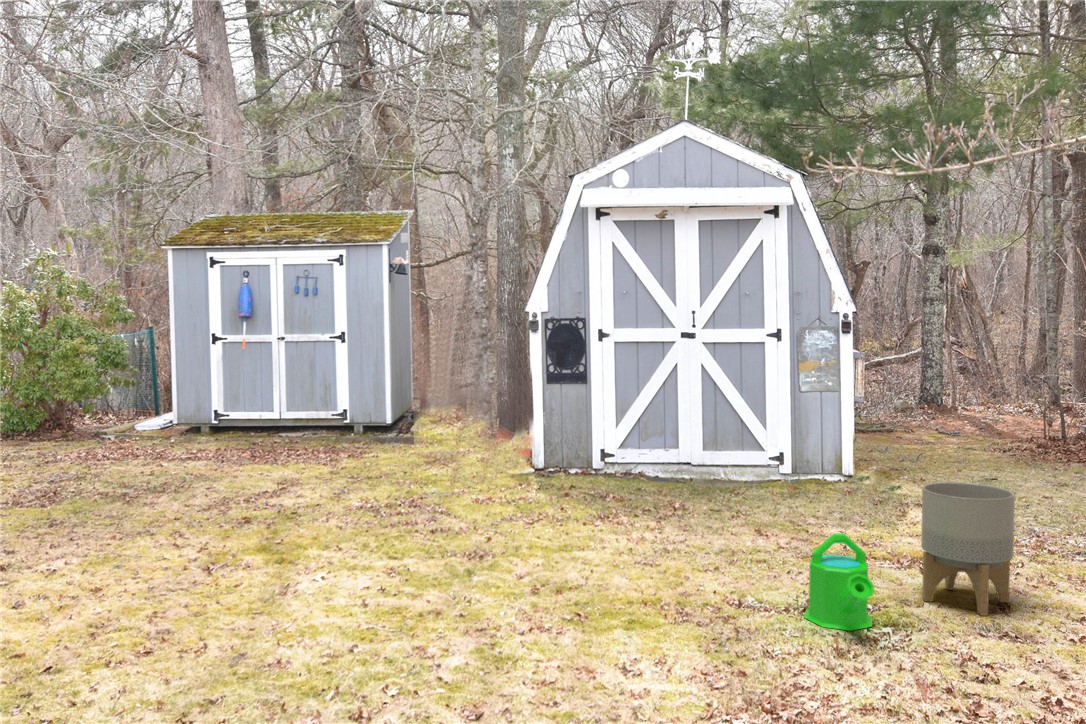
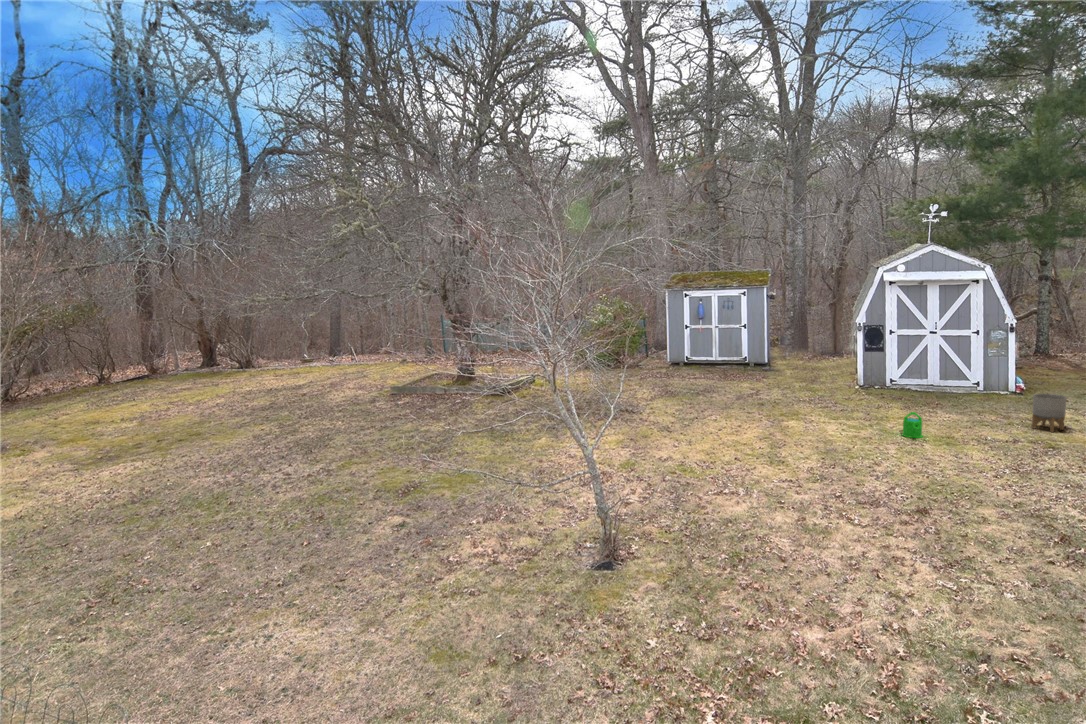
watering can: present [804,533,874,631] -> present [902,412,923,438]

